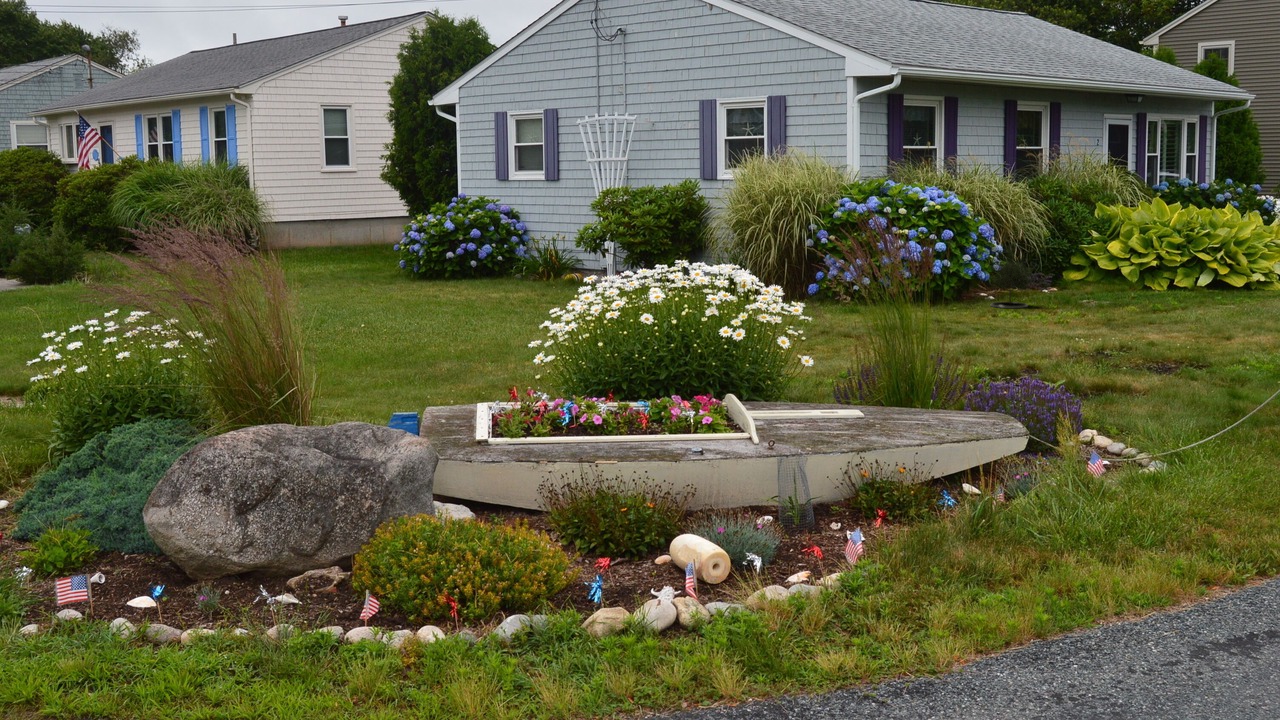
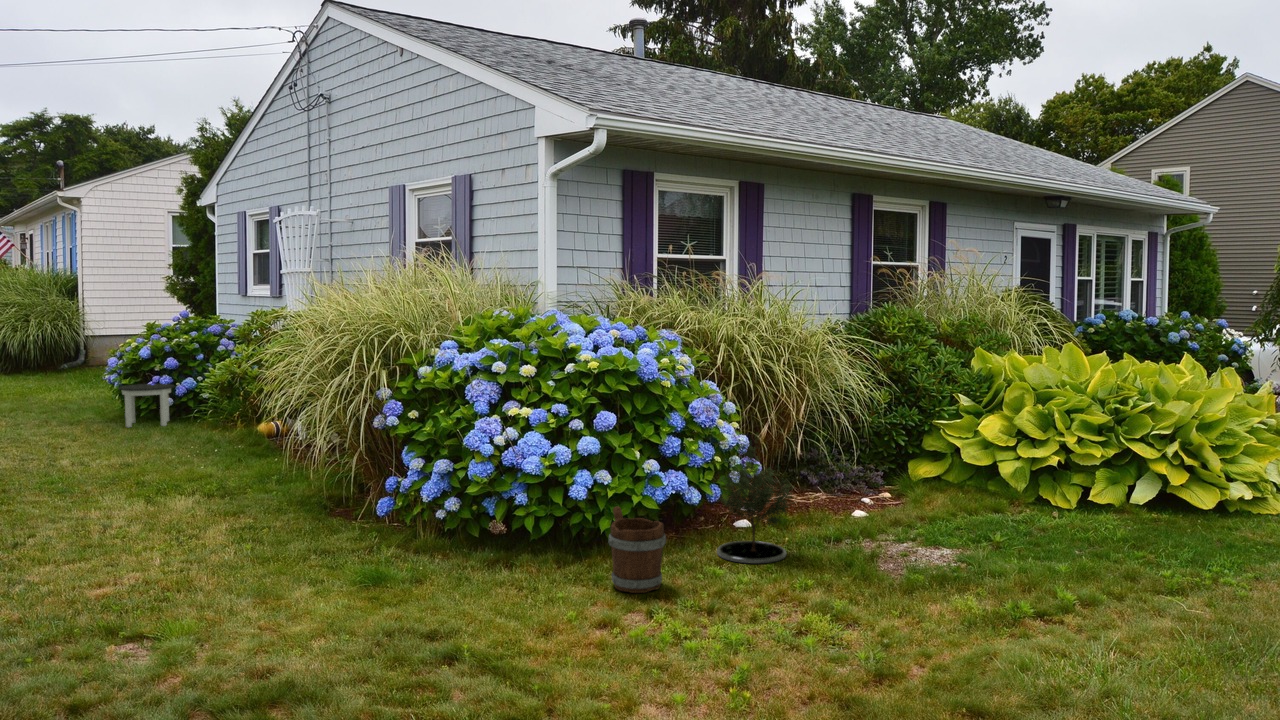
round table: none [480,245,517,275] -> present [119,384,174,427]
bucket: none [949,279,984,316] -> present [609,506,666,593]

